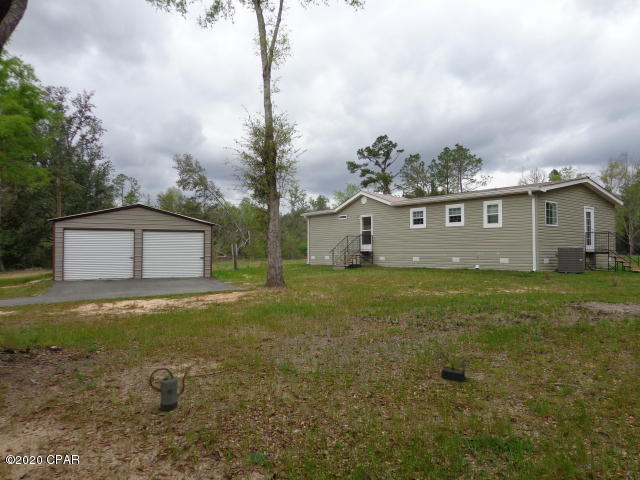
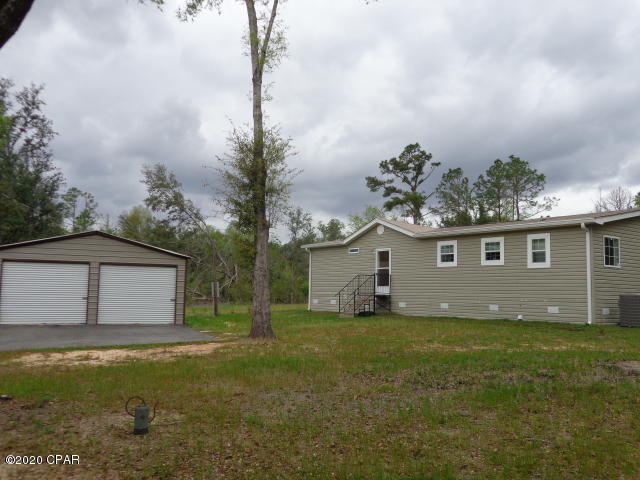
decorative plant: present [434,347,470,382] -> none [390,390,423,422]

